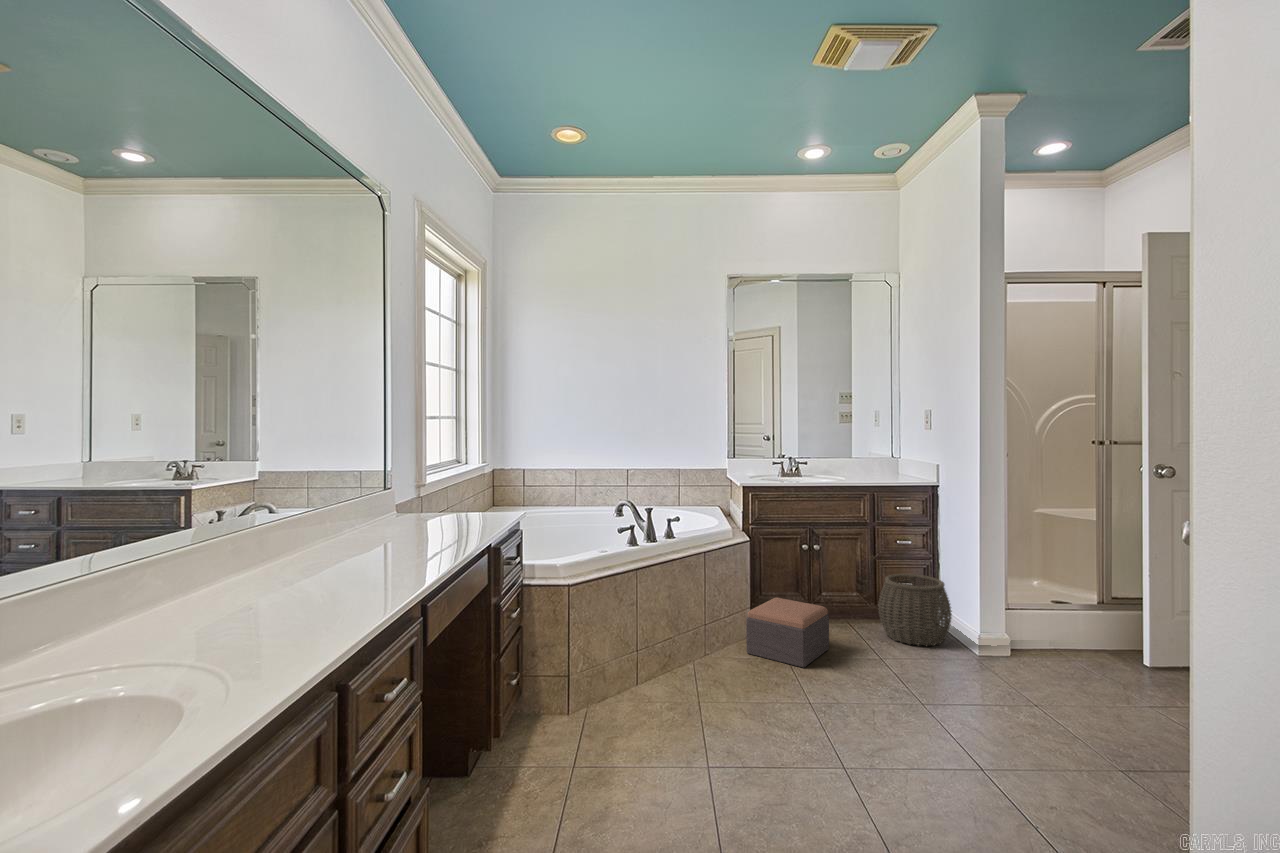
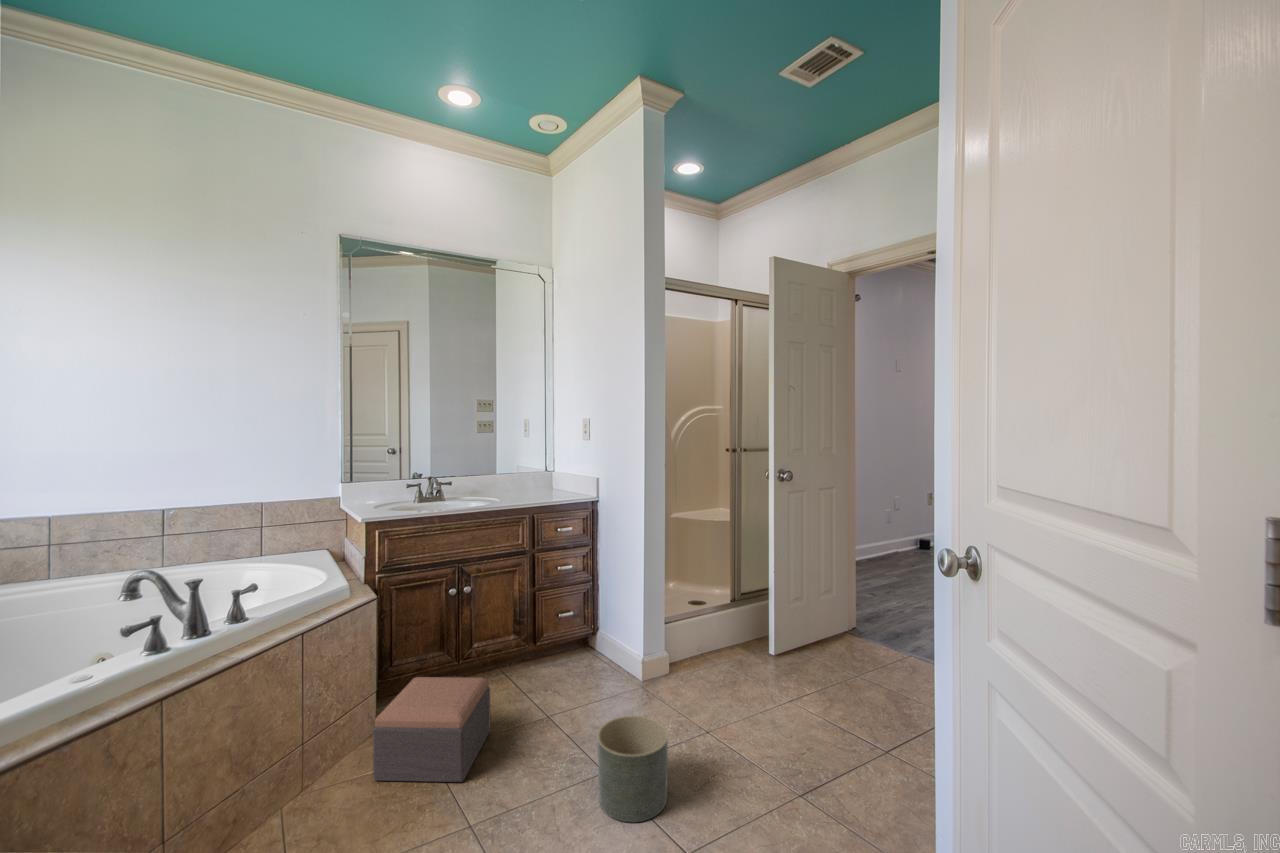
woven basket: present [879,574,952,646] -> none [541,604,620,693]
planter: none [903,647,965,720] -> present [597,715,668,822]

